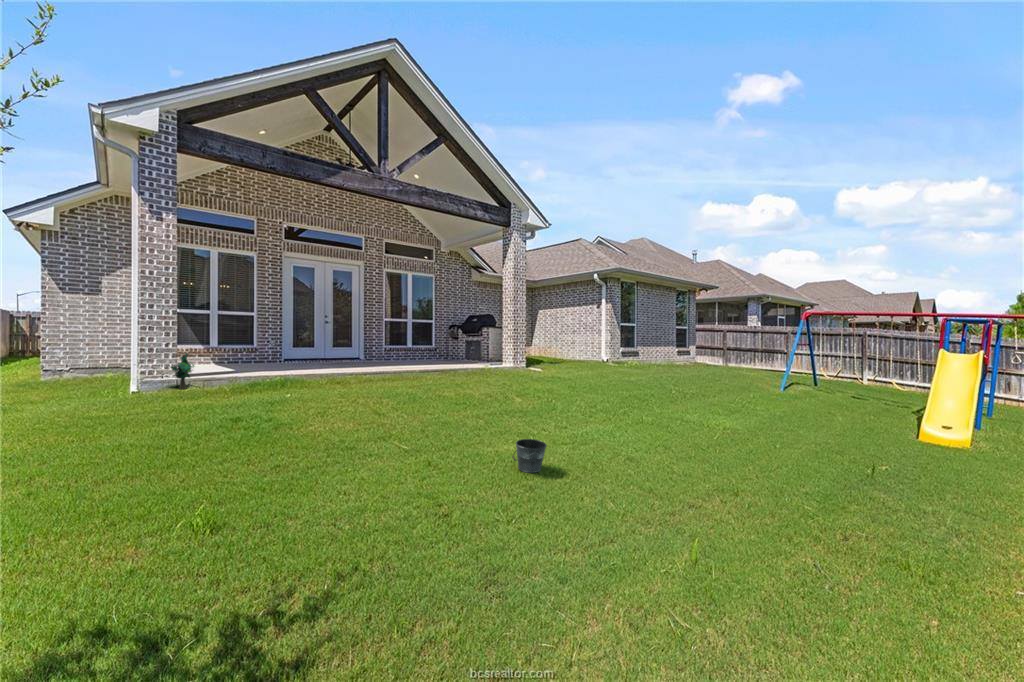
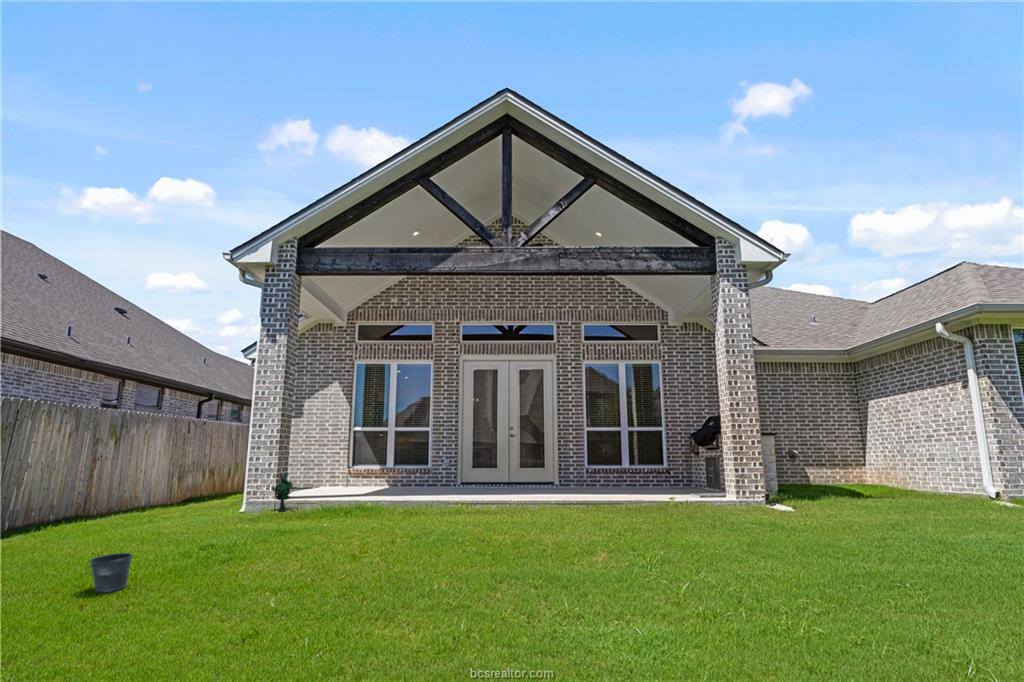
bucket: present [512,439,547,473] -> present [86,553,132,592]

